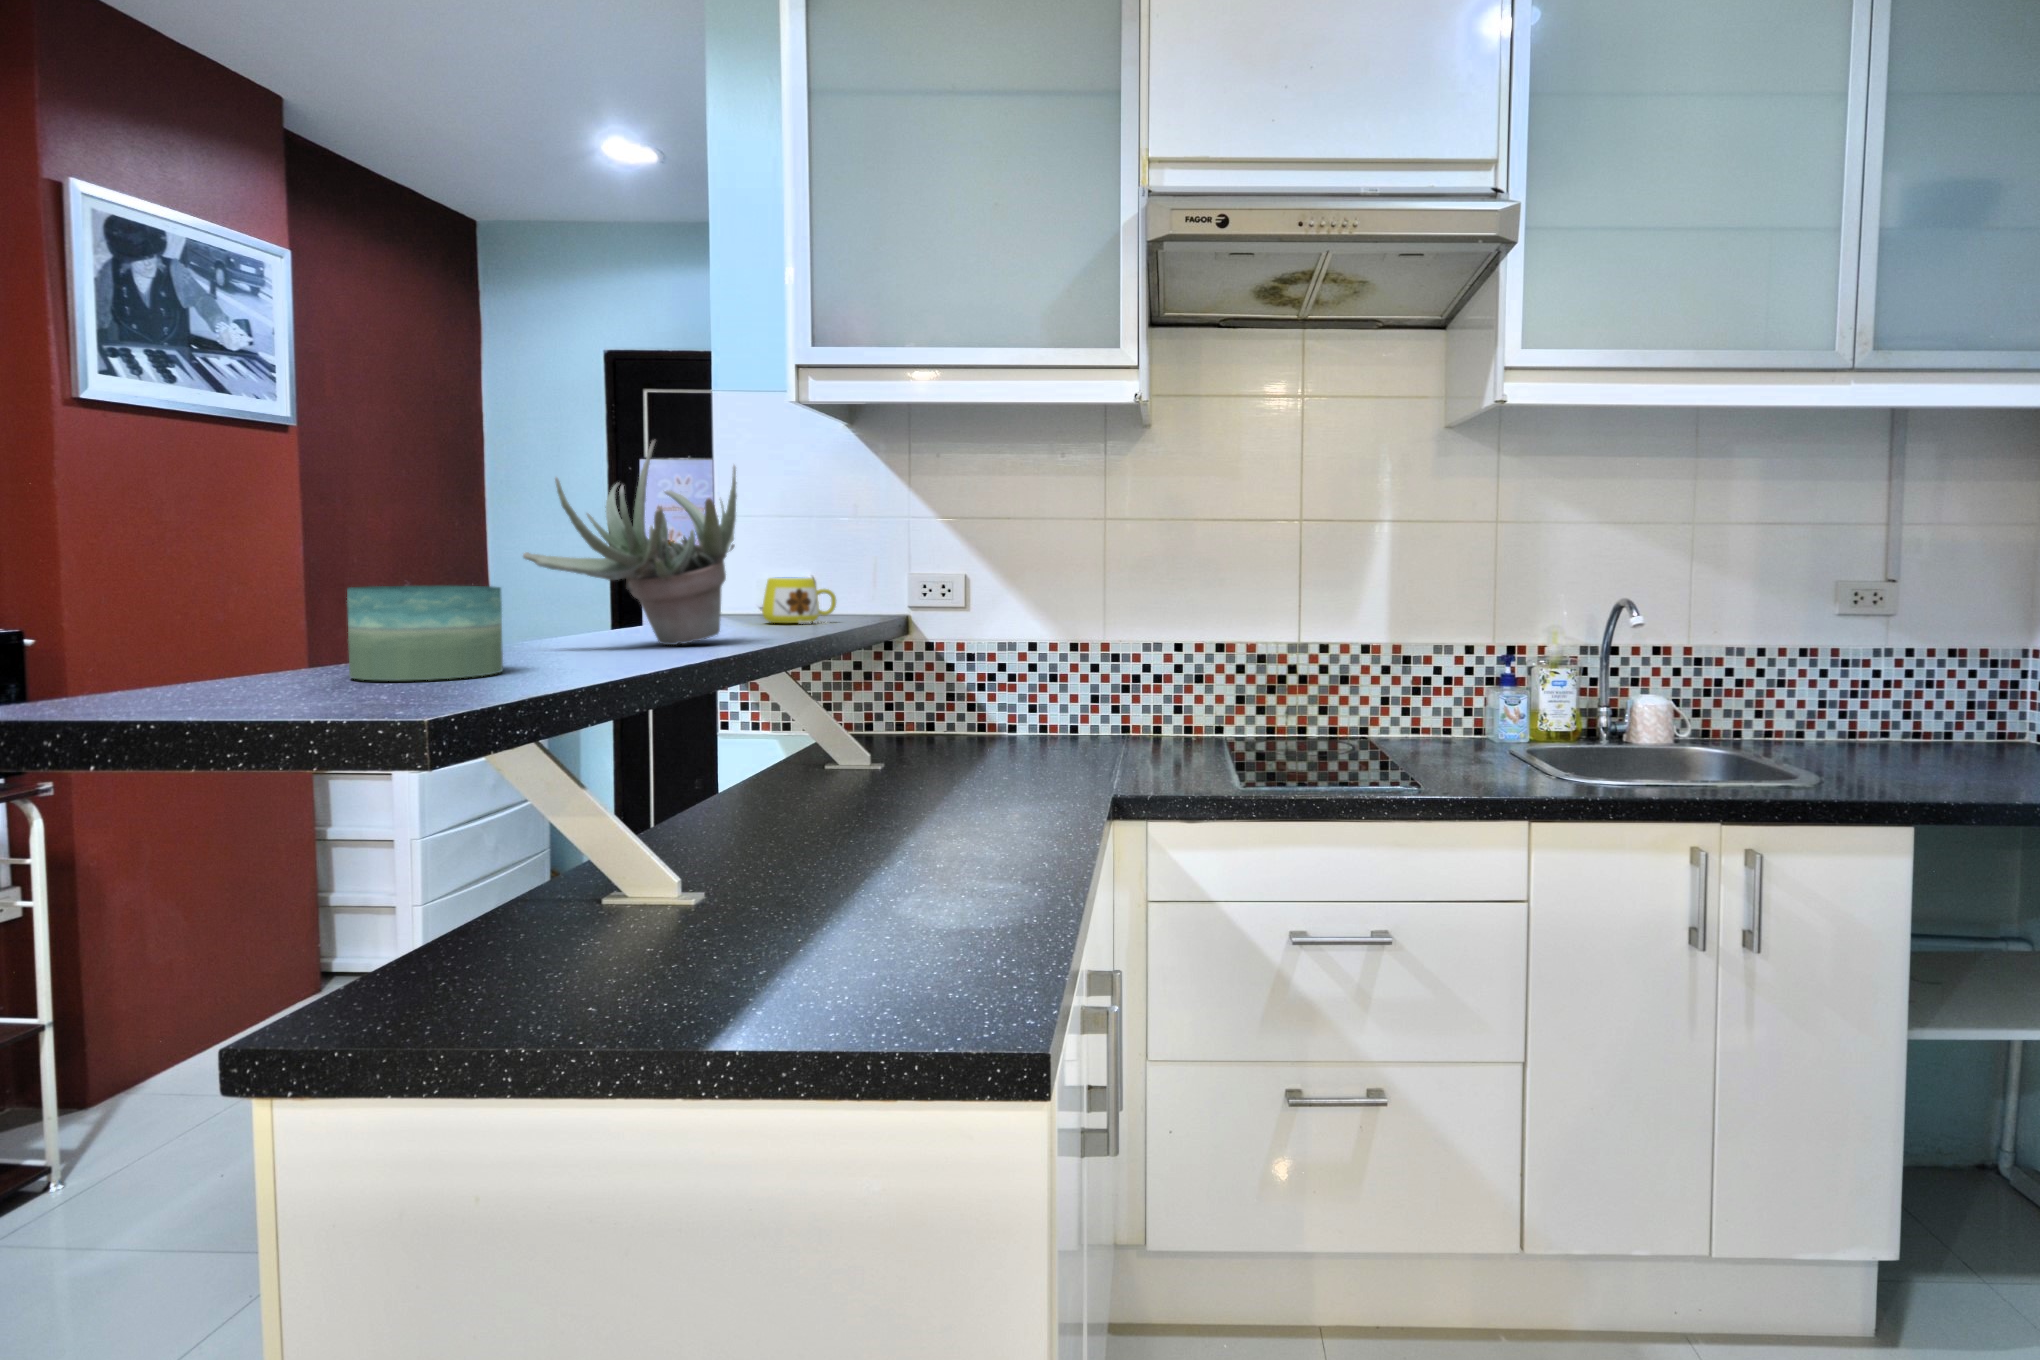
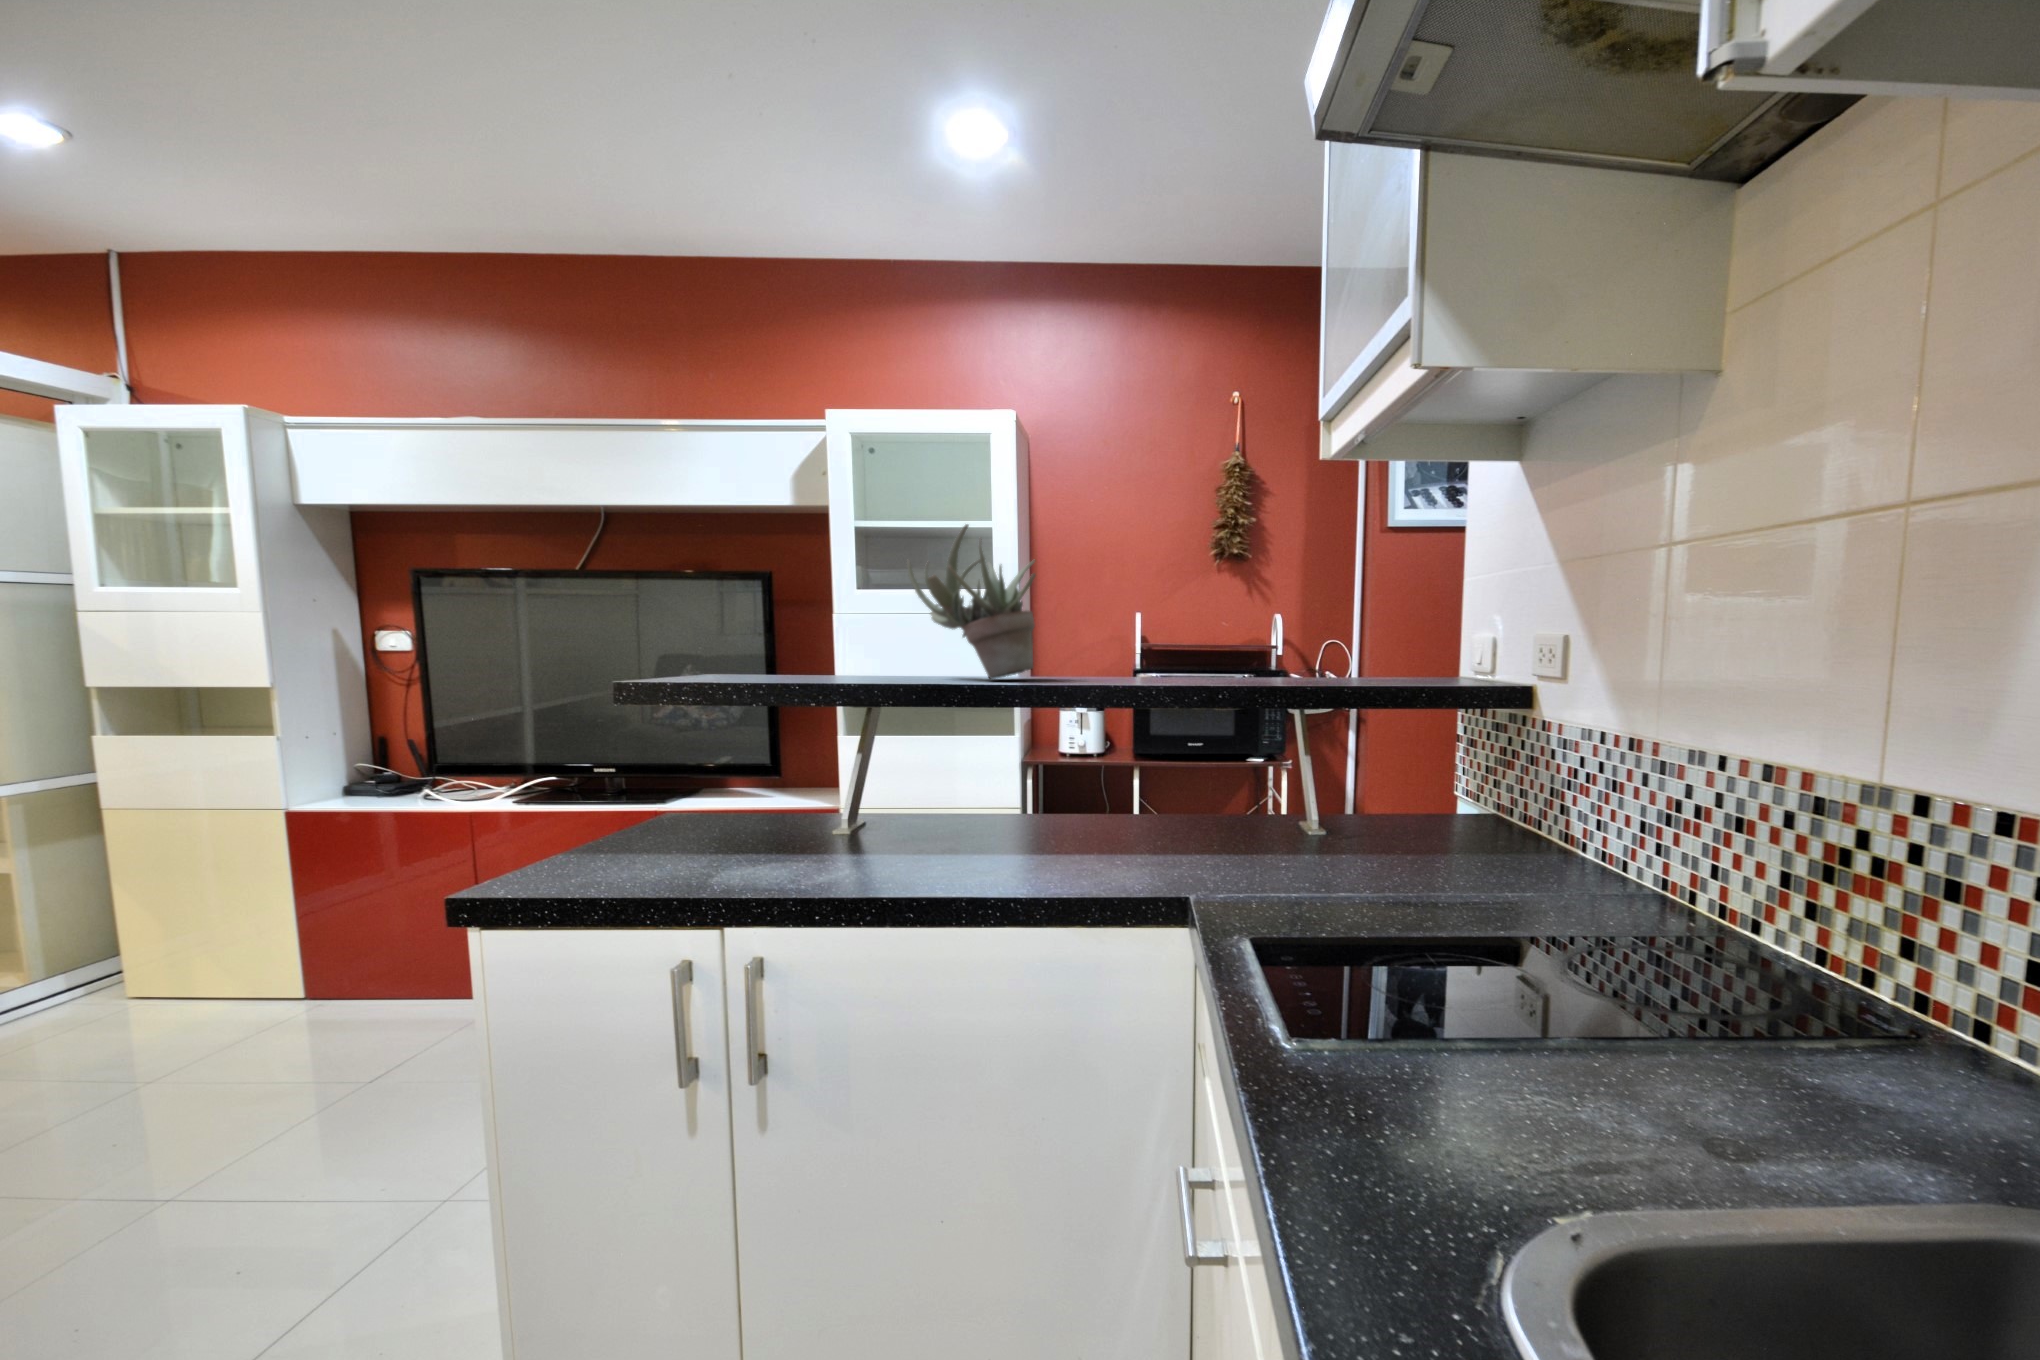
mug: present [762,577,836,623] -> none [1257,632,1312,679]
candle: present [347,586,503,680] -> none [745,630,821,680]

